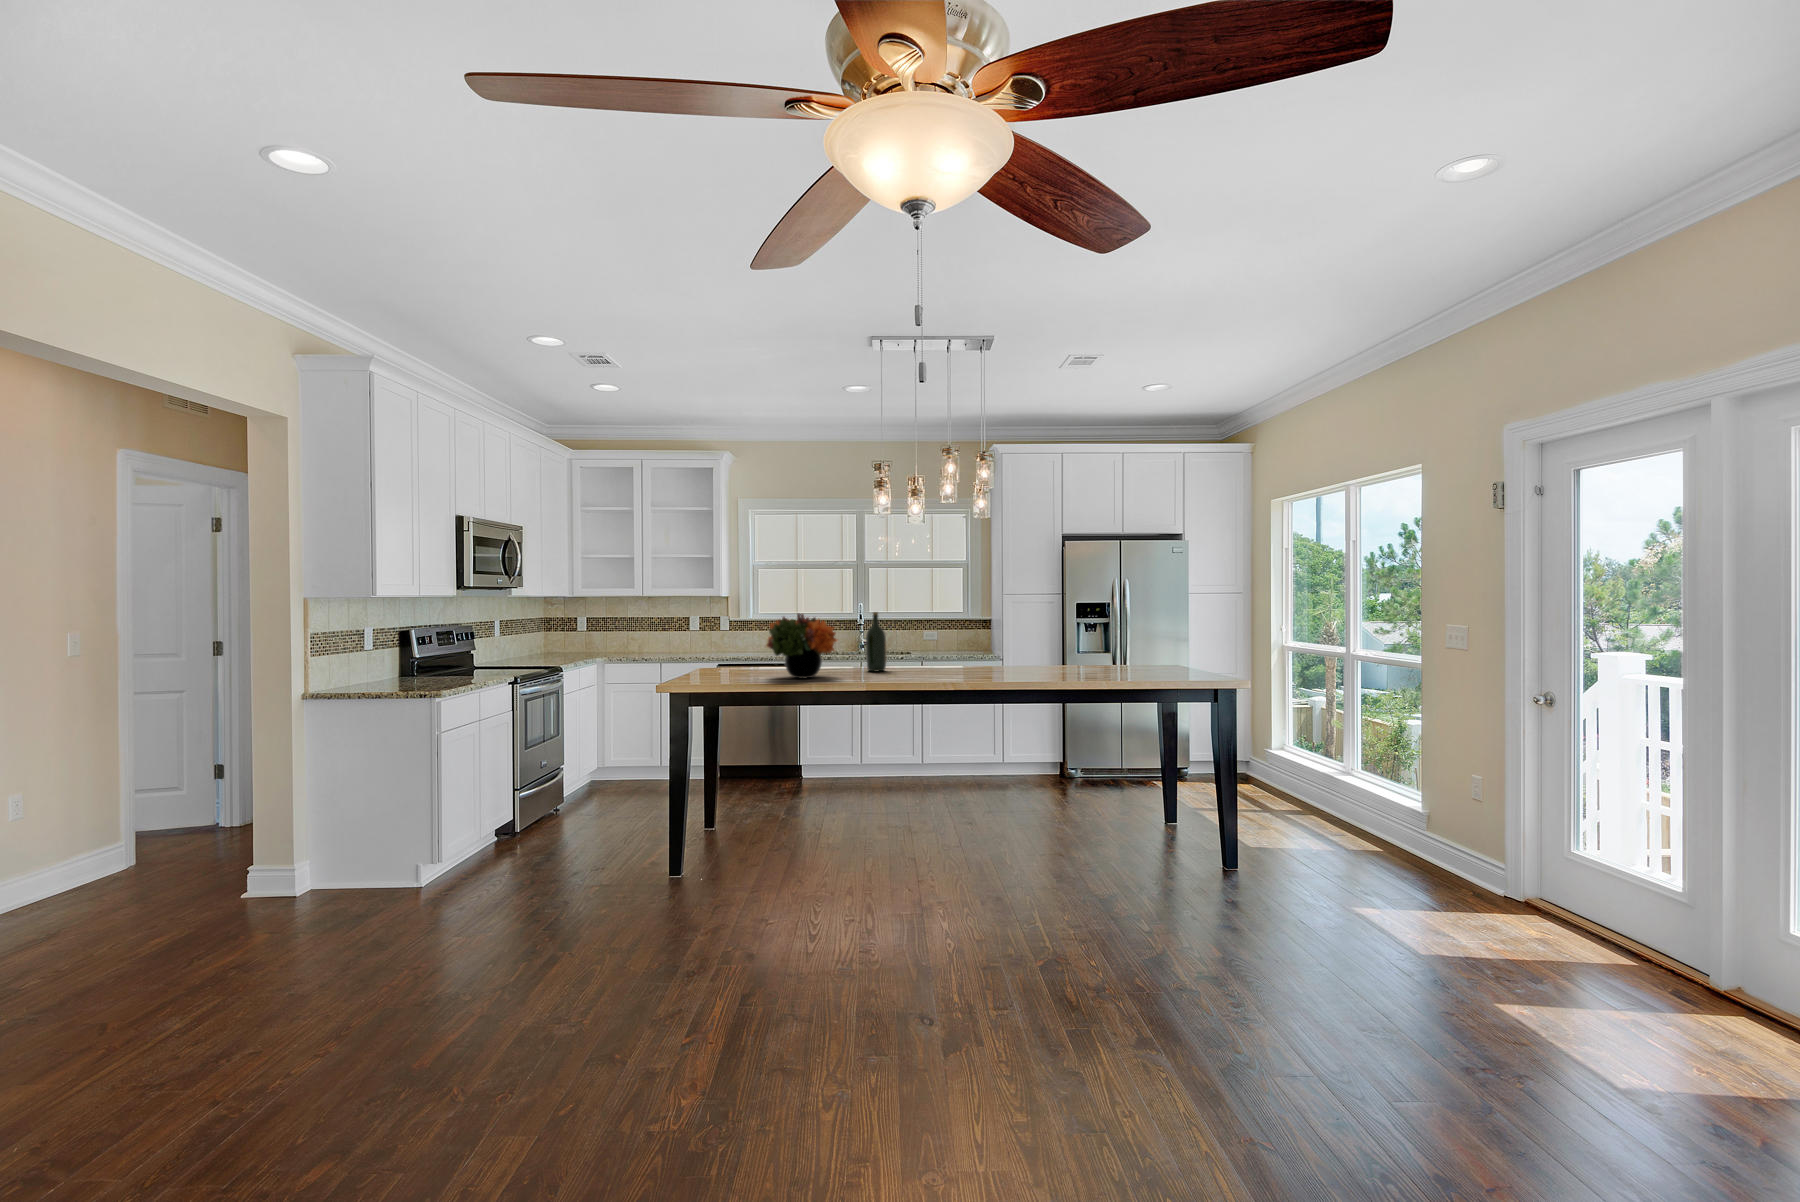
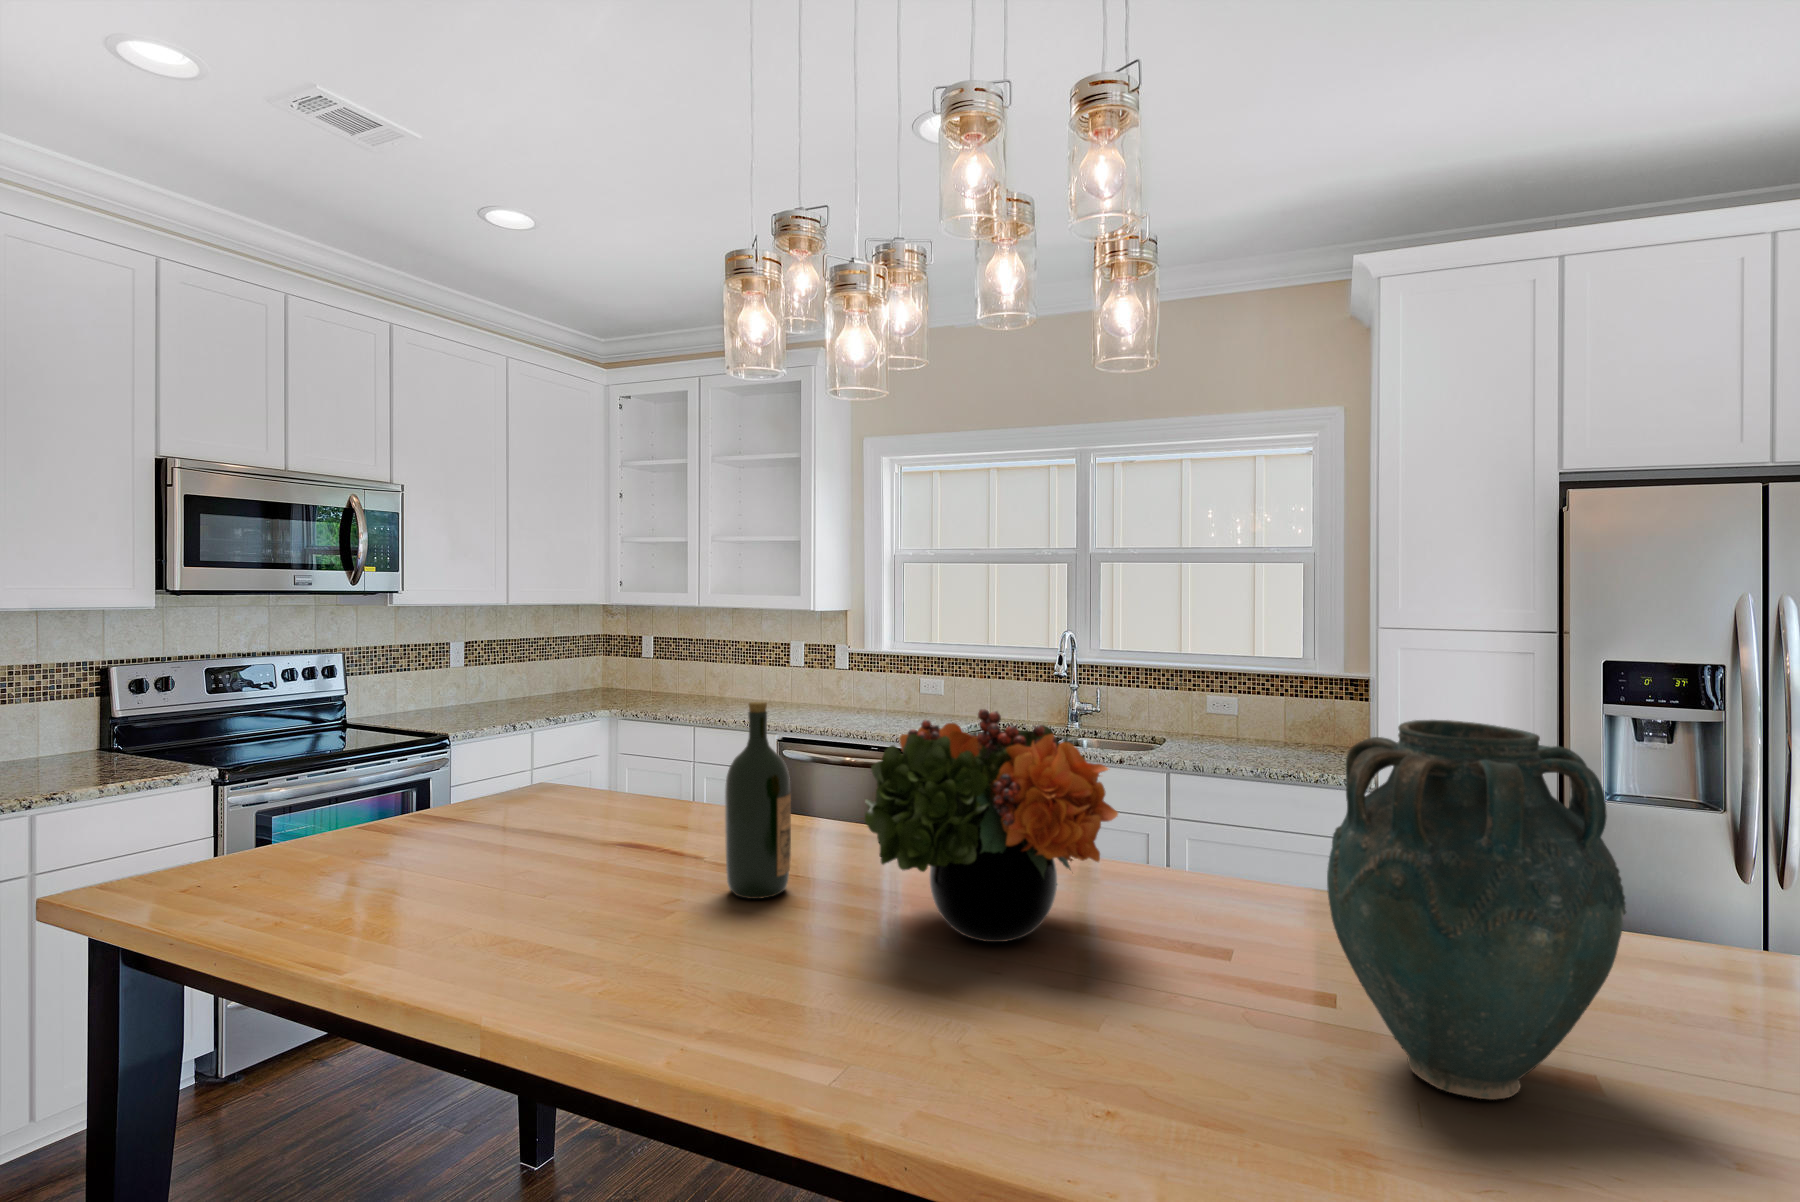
vase: none [1046,600,1100,672] -> present [1327,720,1626,1100]
flower arrangement: present [767,613,837,679] -> present [865,709,1118,942]

